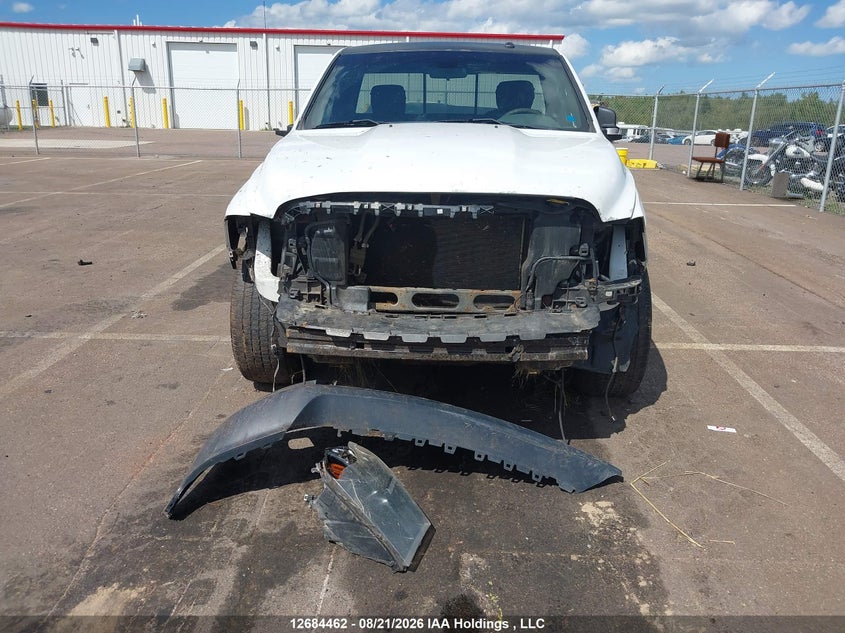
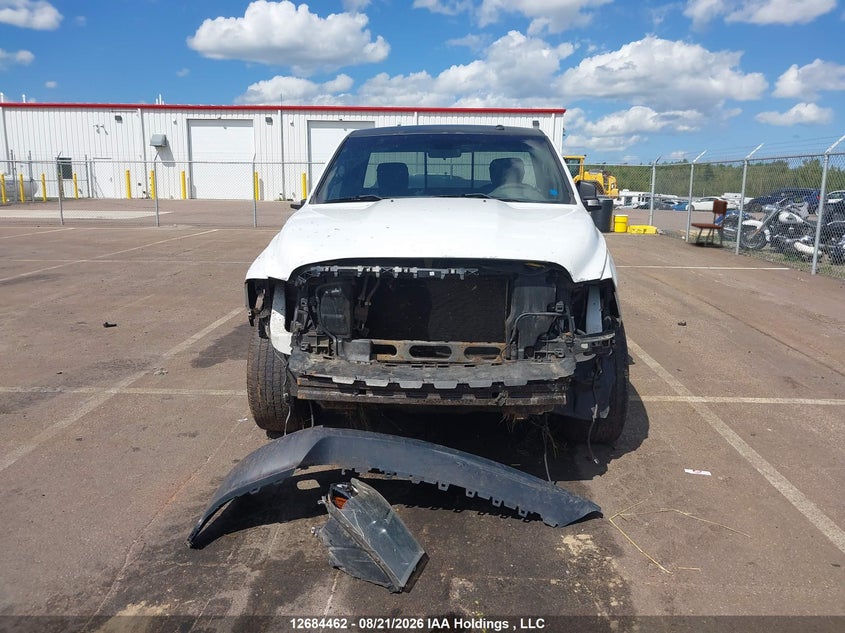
trash can: present [770,173,803,198] -> none [767,238,799,262]

